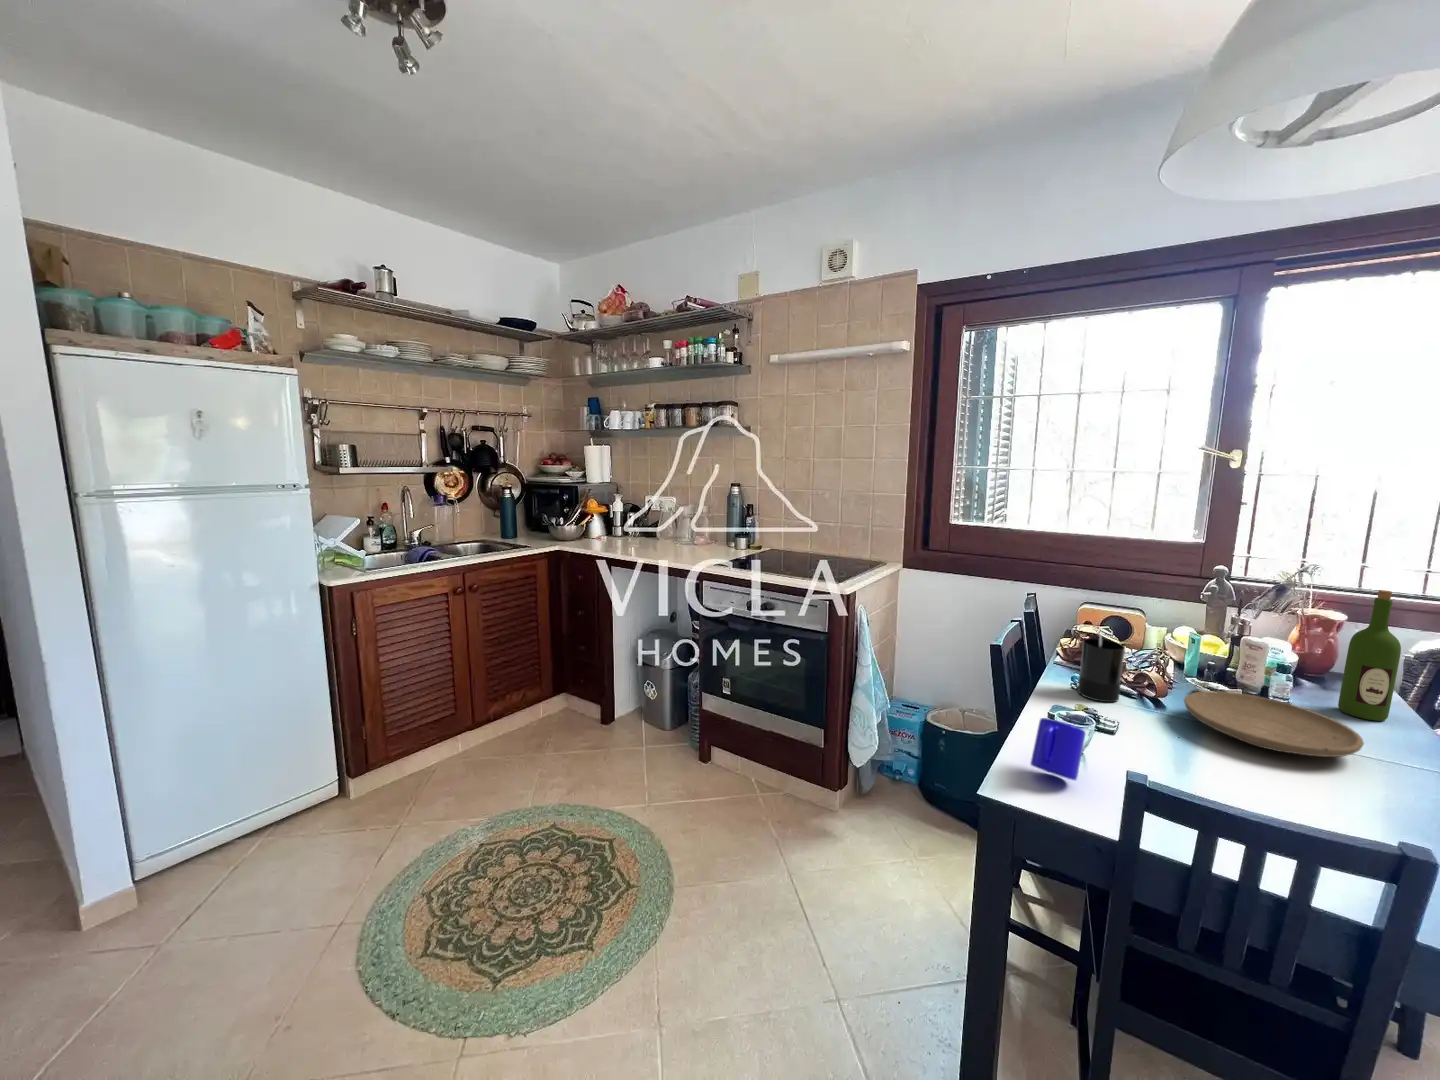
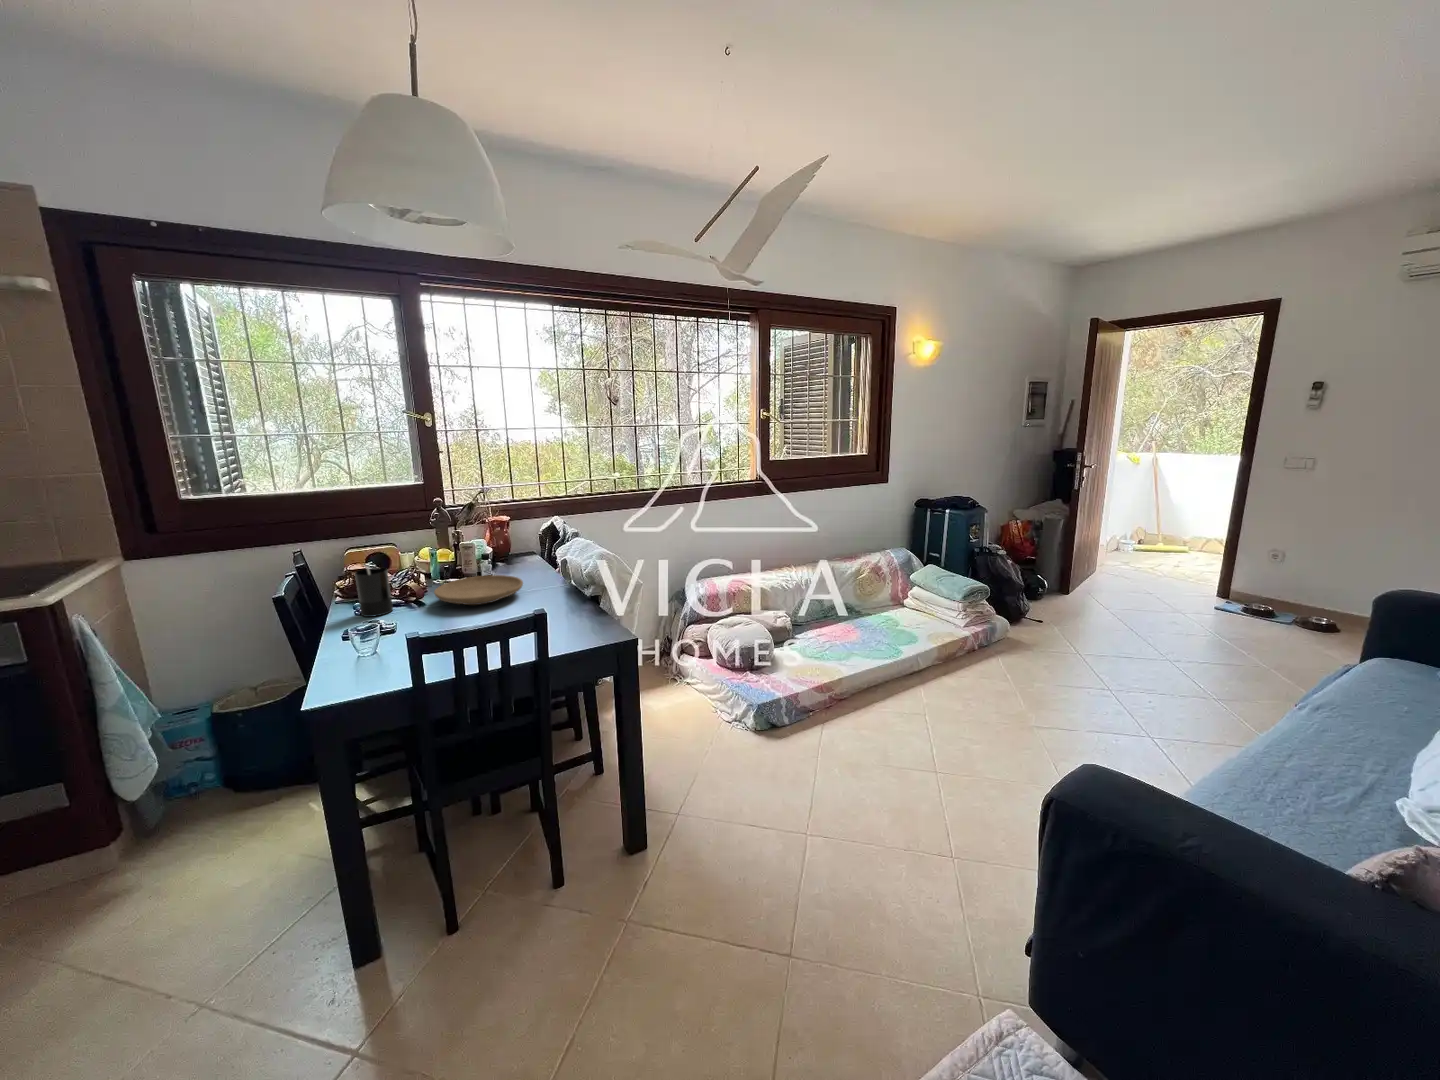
wine bottle: present [1338,590,1401,721] -> none [510,497,533,573]
mug: present [1031,718,1085,780] -> none [337,628,377,673]

